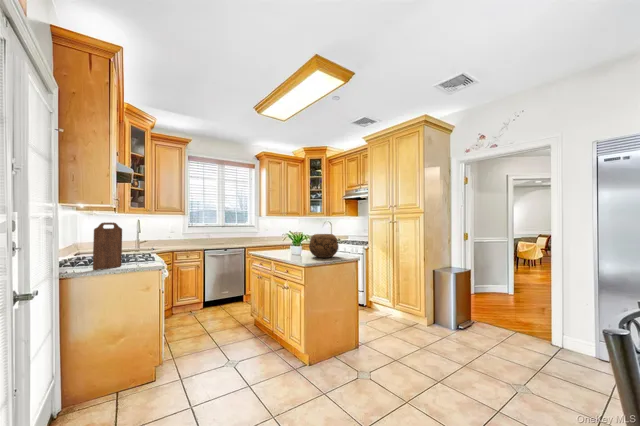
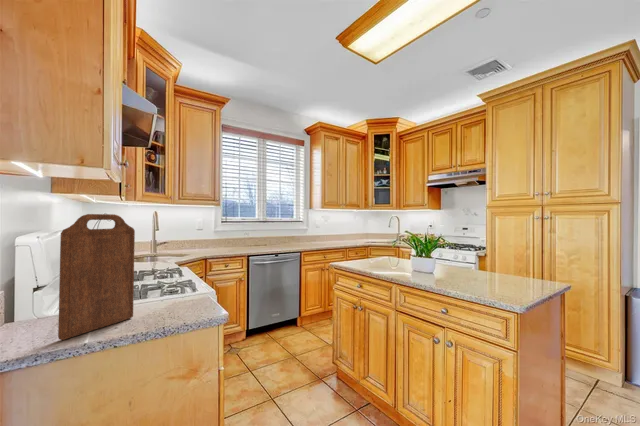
decorative bowl: present [309,234,338,258] -> none [467,239,531,284]

